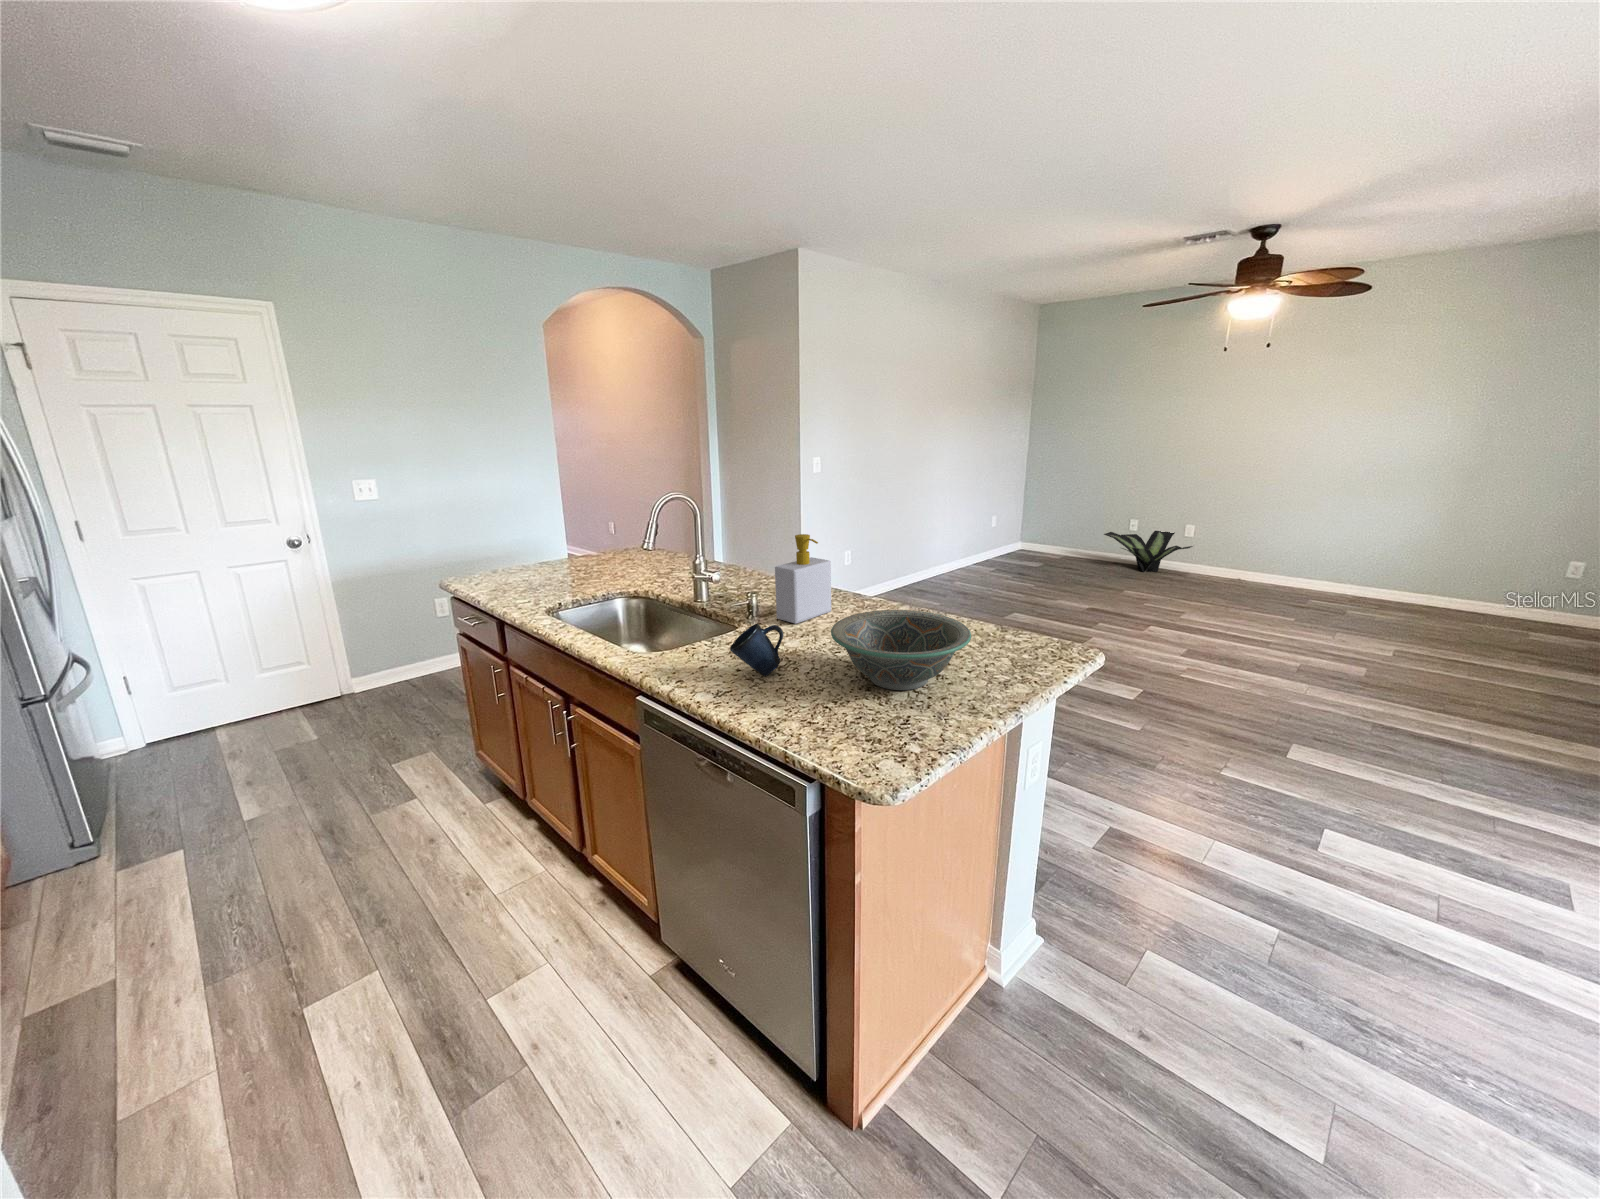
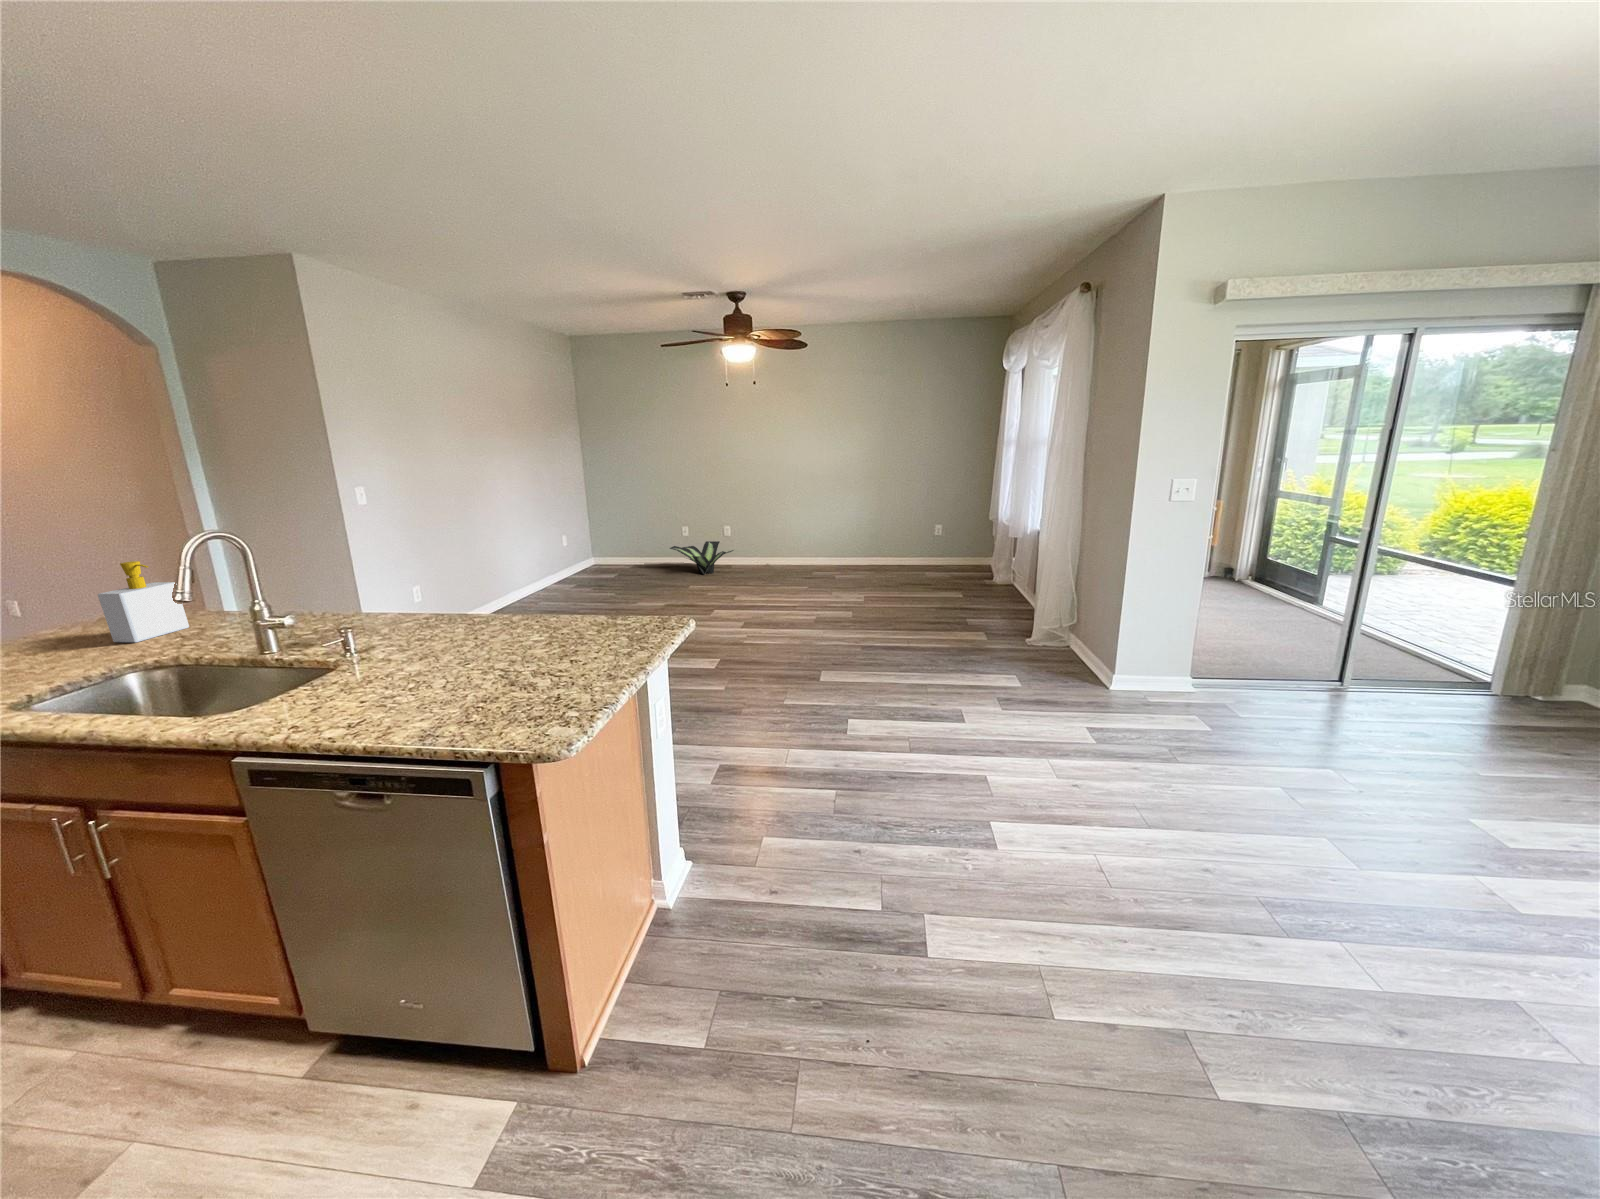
soap bottle: present [775,534,831,624] -> present [98,561,189,642]
decorative bowl: present [831,610,971,690] -> none [465,611,597,680]
mug: present [730,624,783,676] -> none [348,647,412,700]

